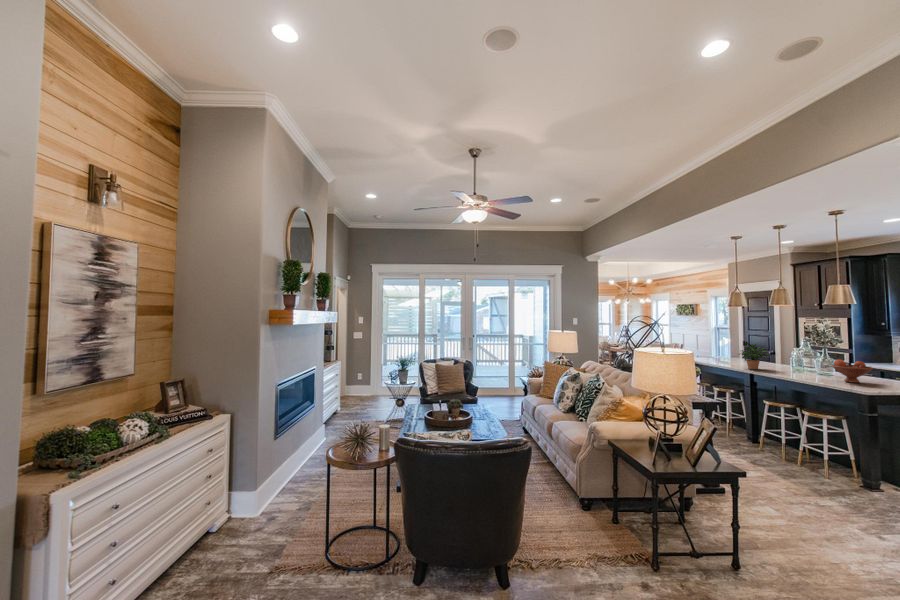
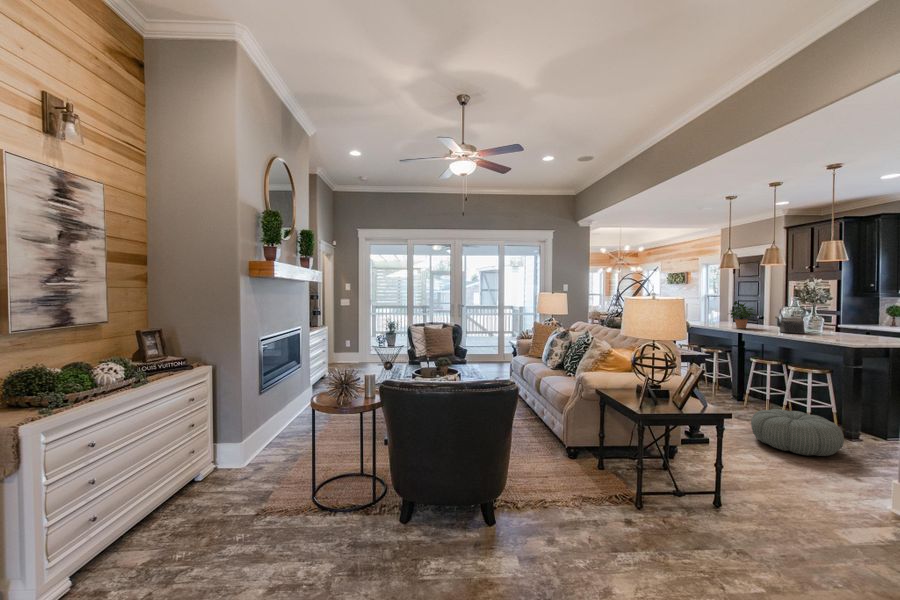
kettle: none [787,349,818,377] -> present [775,306,805,334]
fruit bowl: present [831,359,873,383] -> none [818,315,859,337]
pouf: none [767,458,864,510] -> present [751,409,844,456]

